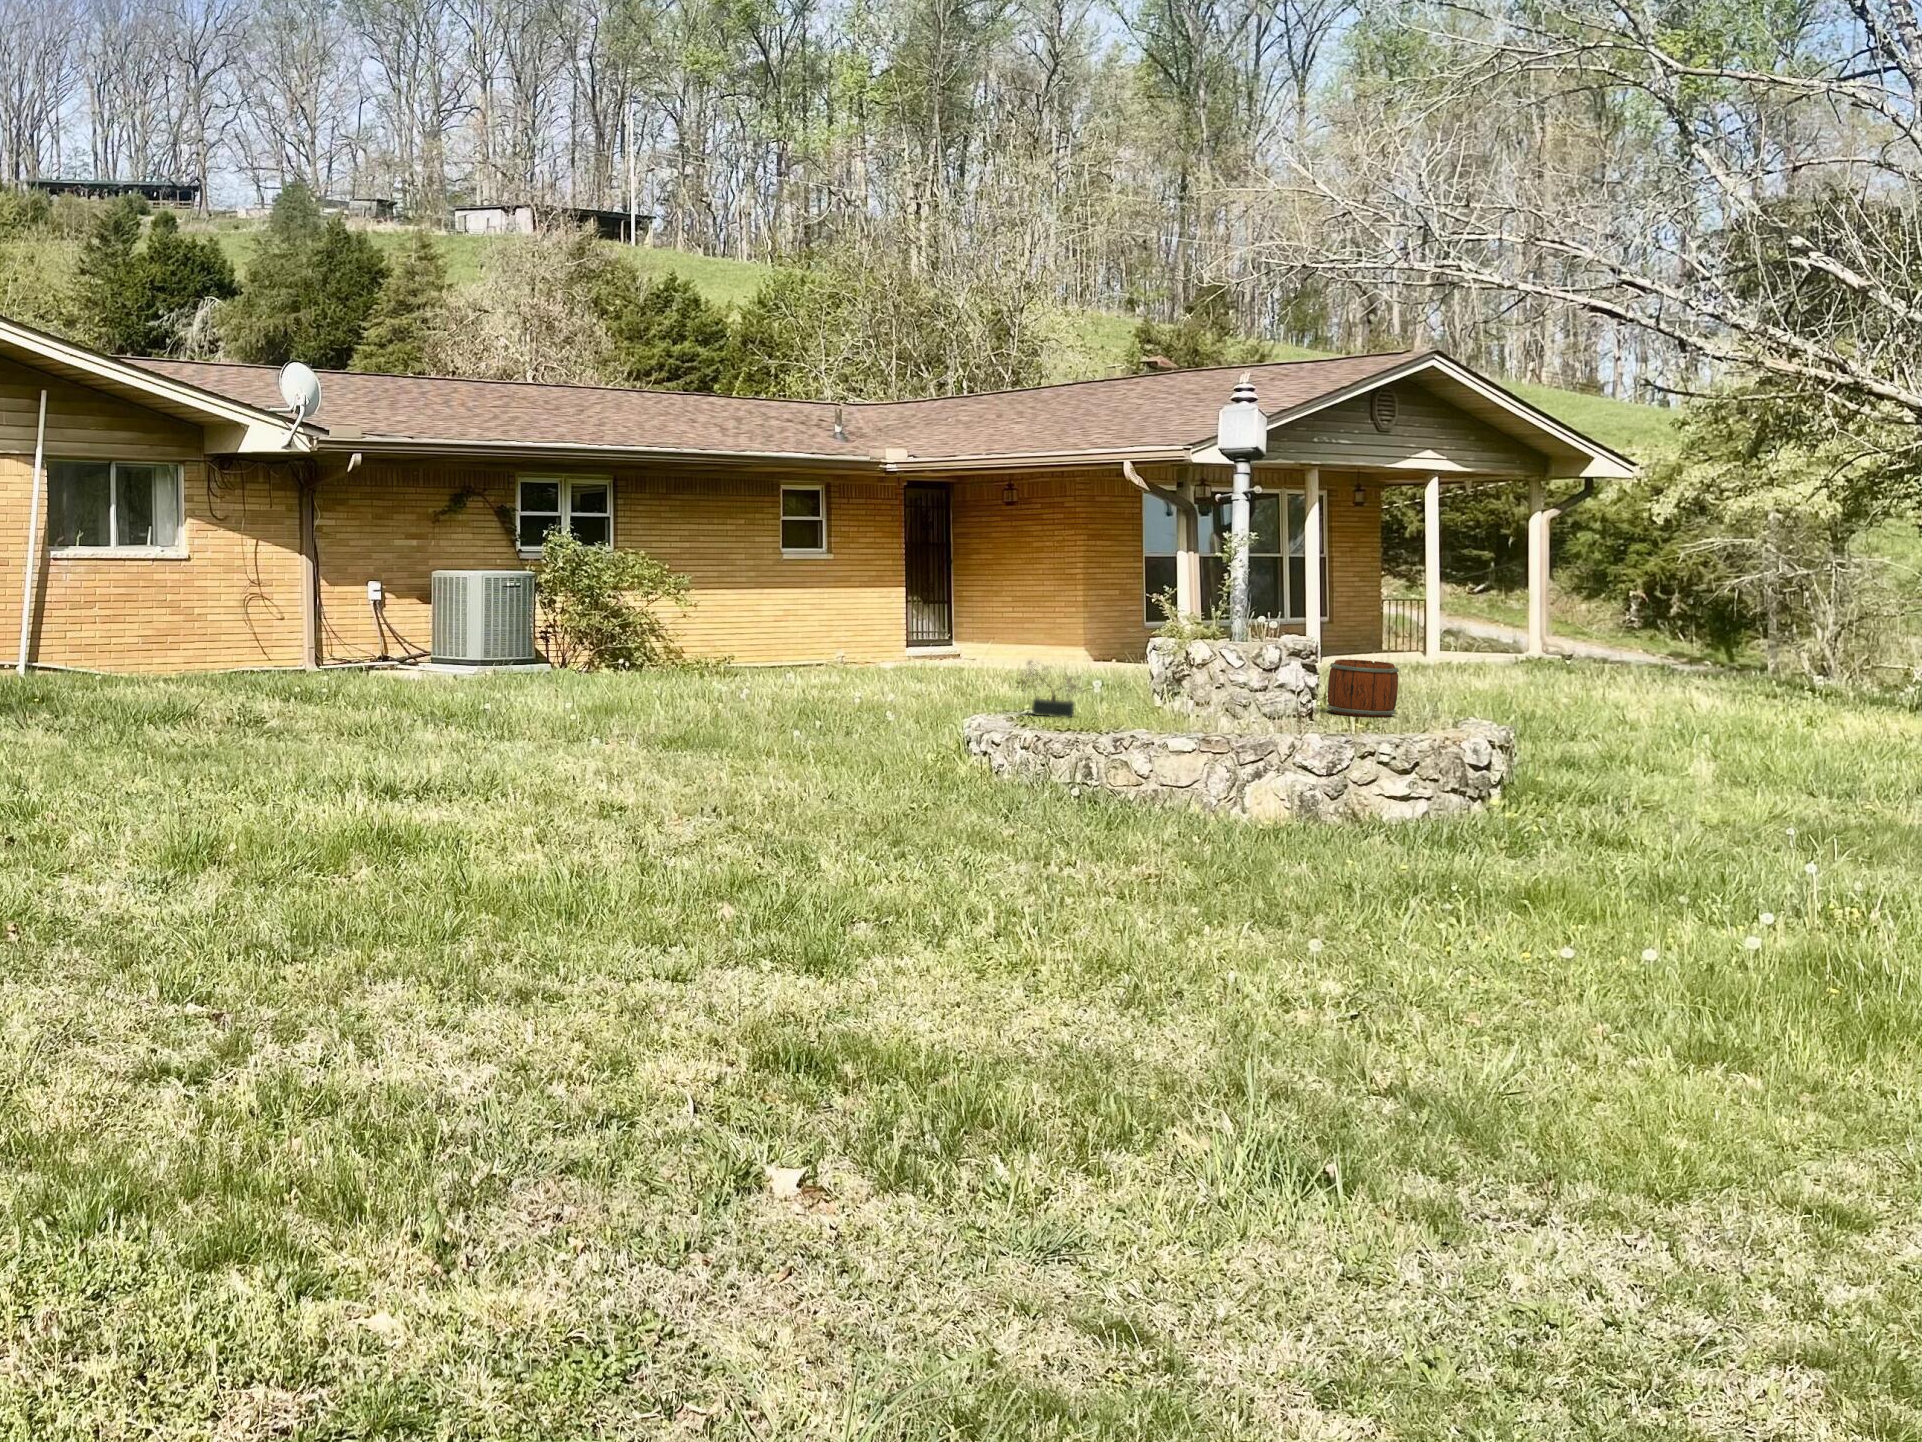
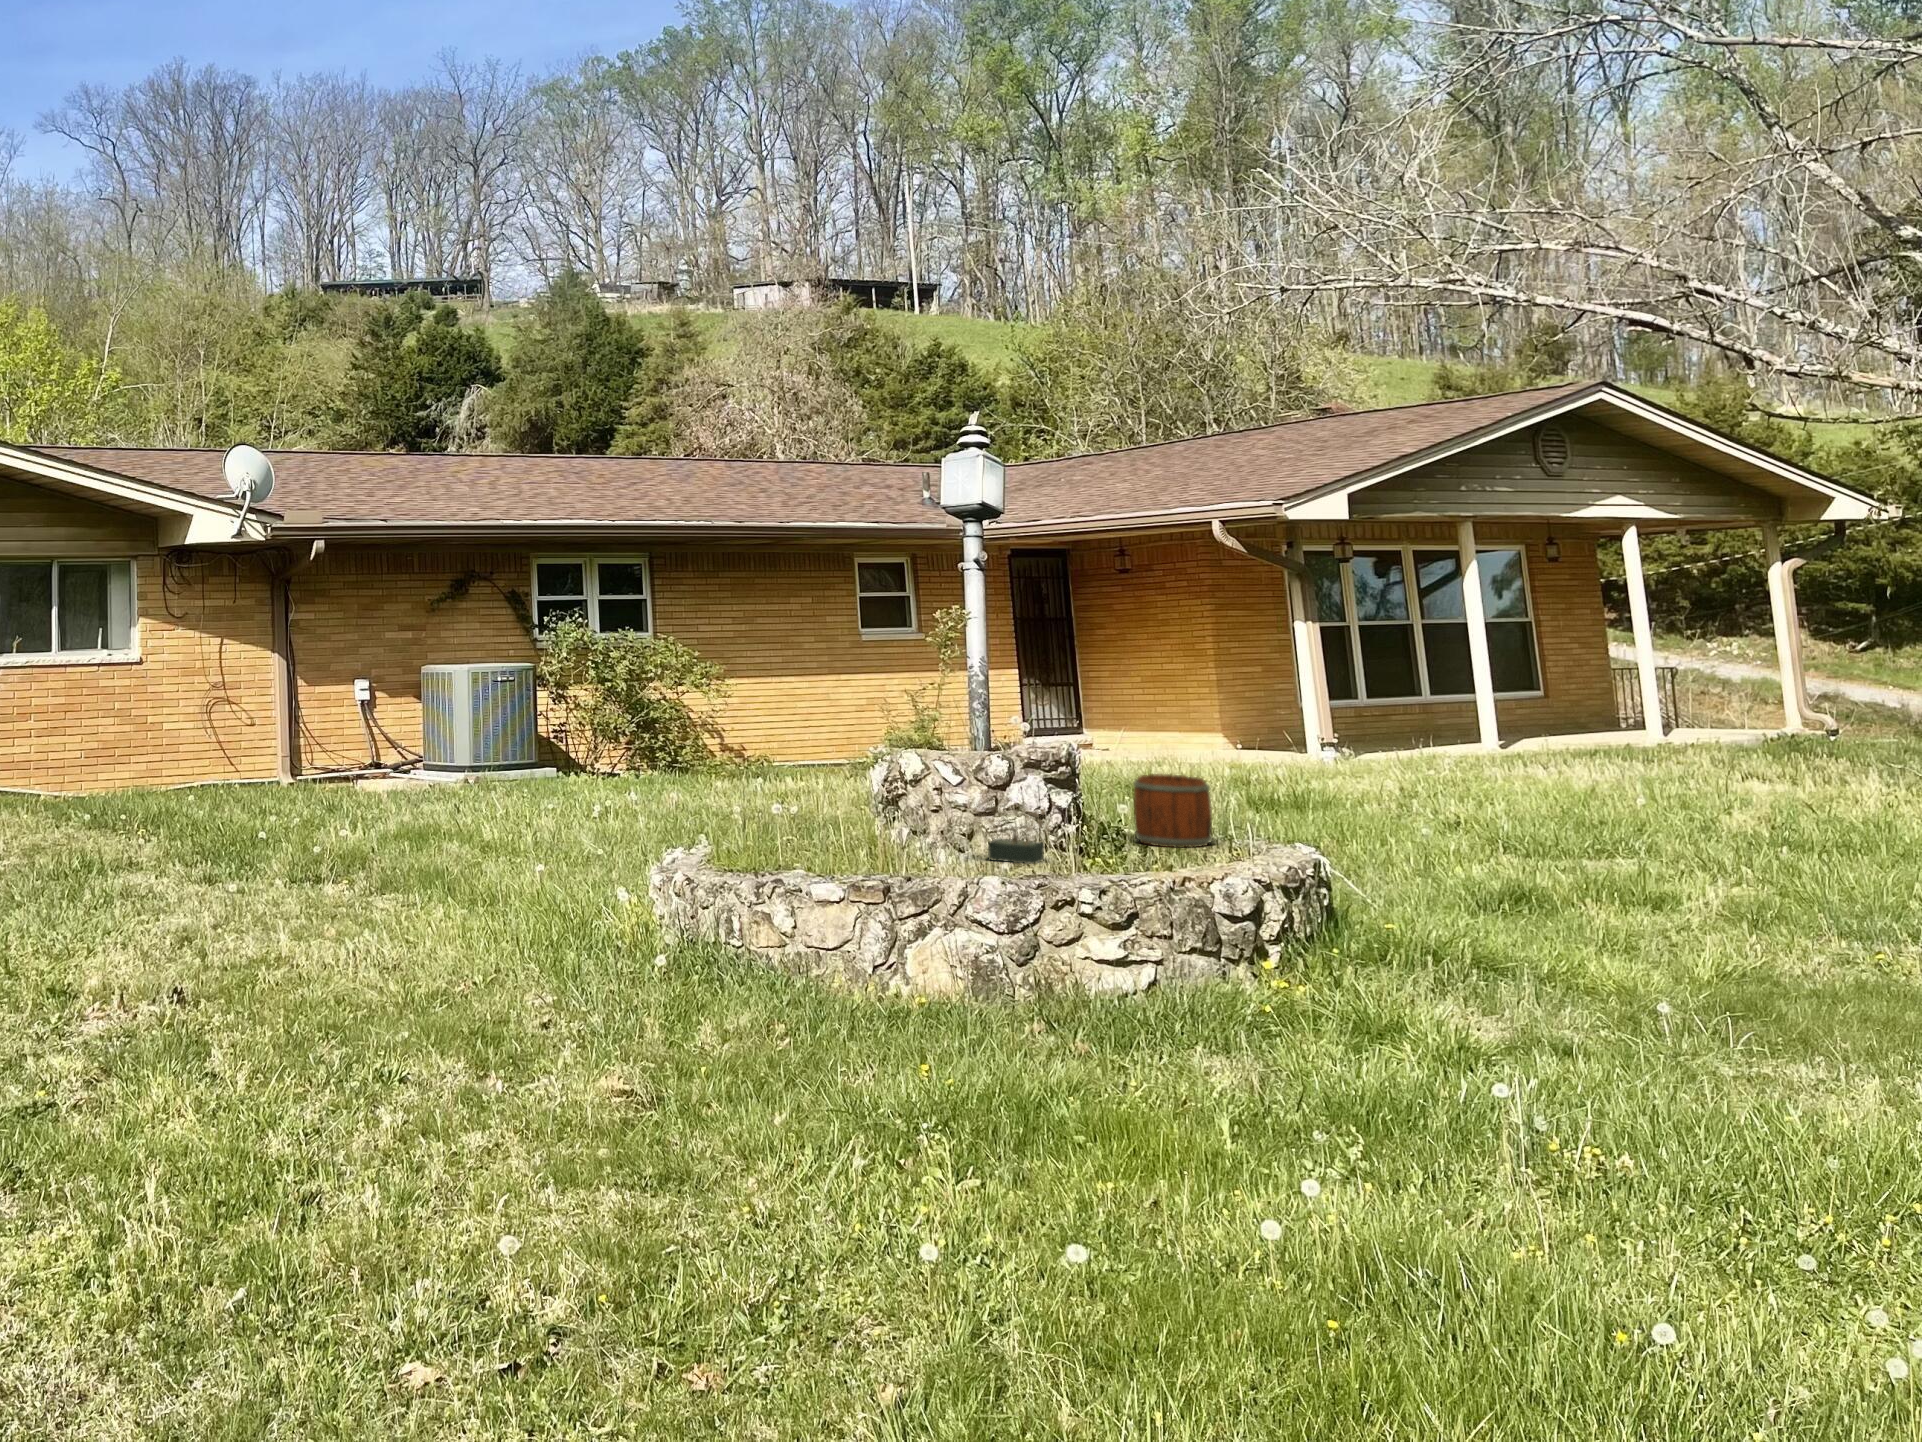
decorative plant: present [1023,660,1080,718] -> present [973,790,1051,864]

